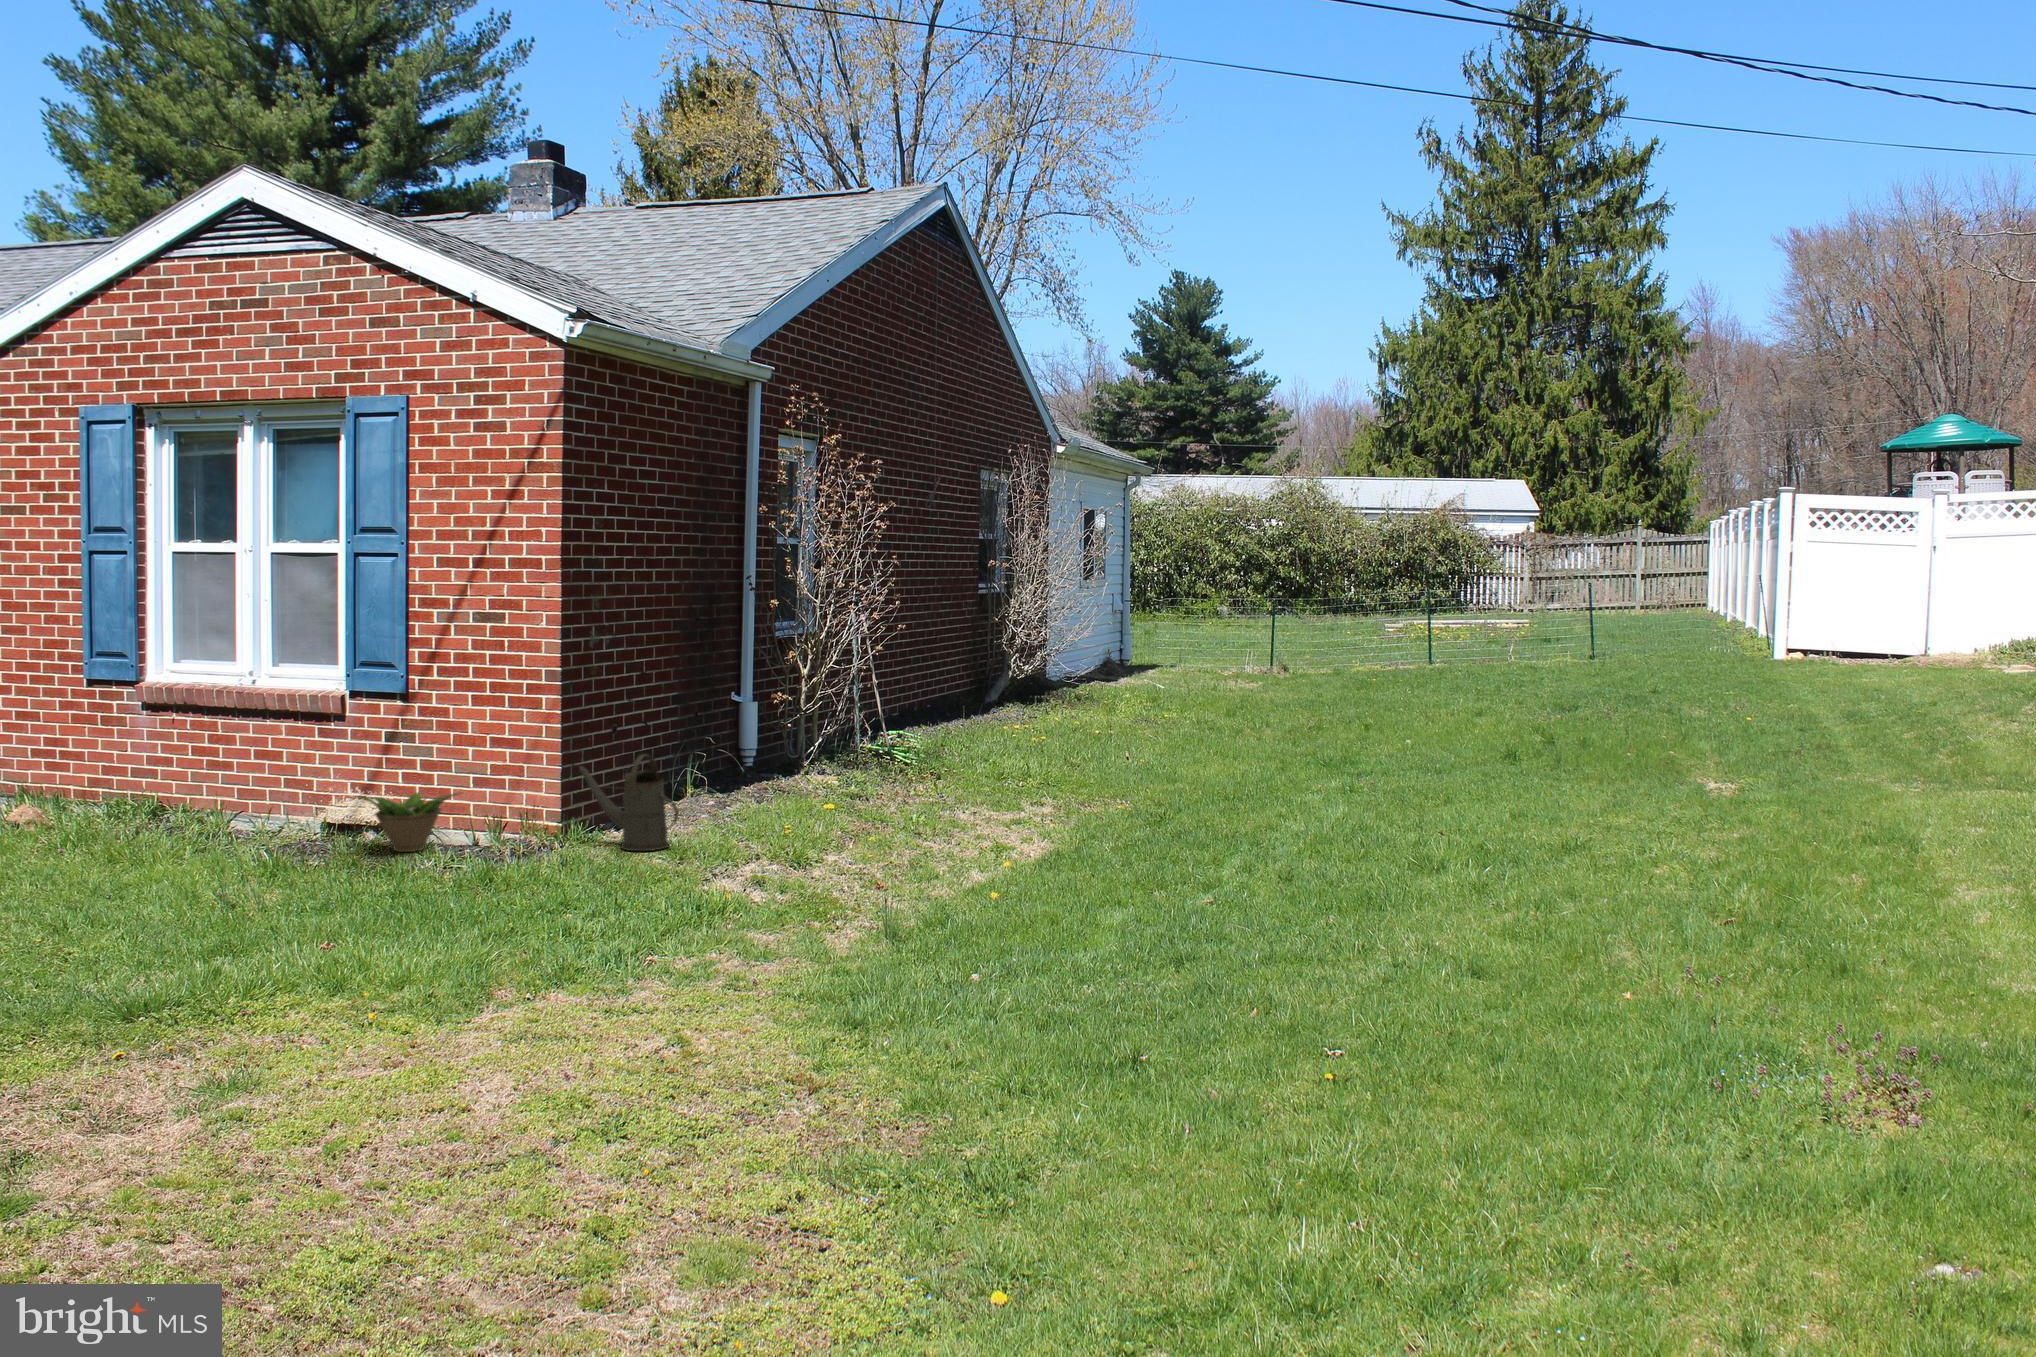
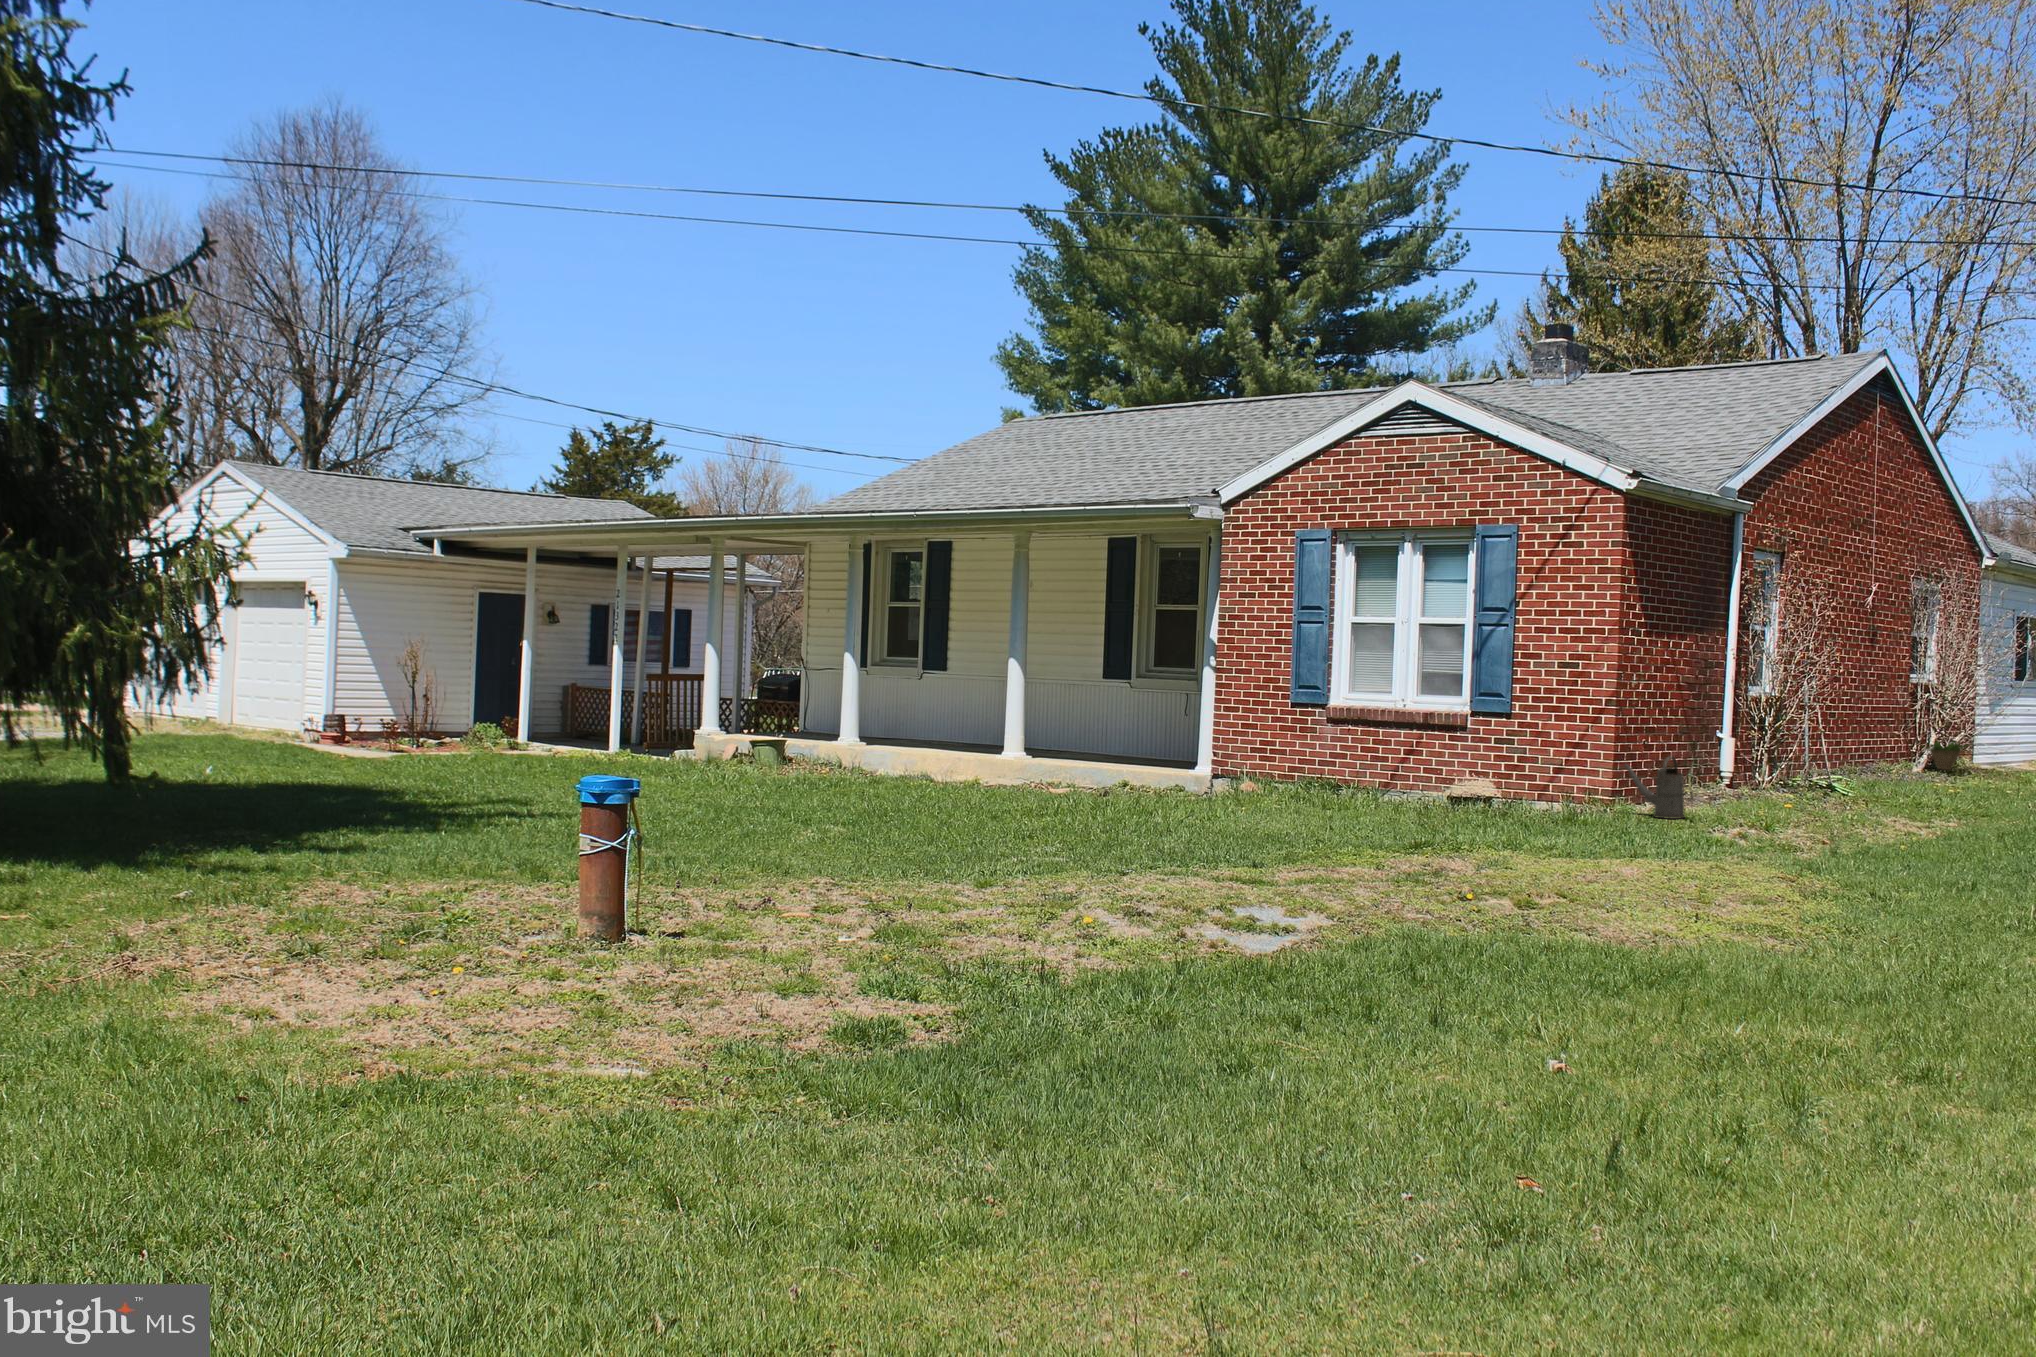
decorative plant: present [362,792,463,852] -> present [1927,741,1971,770]

